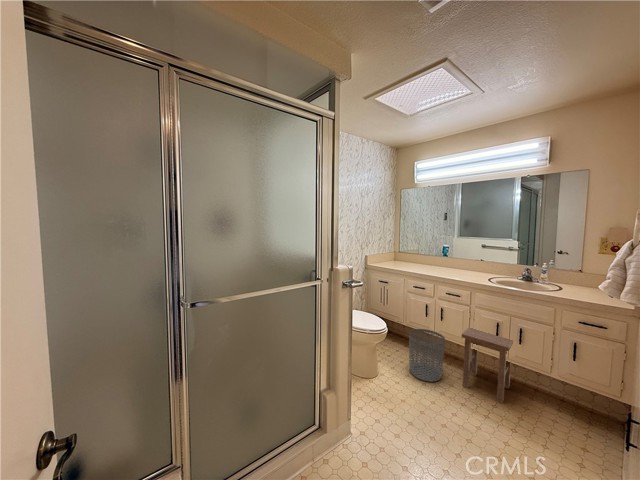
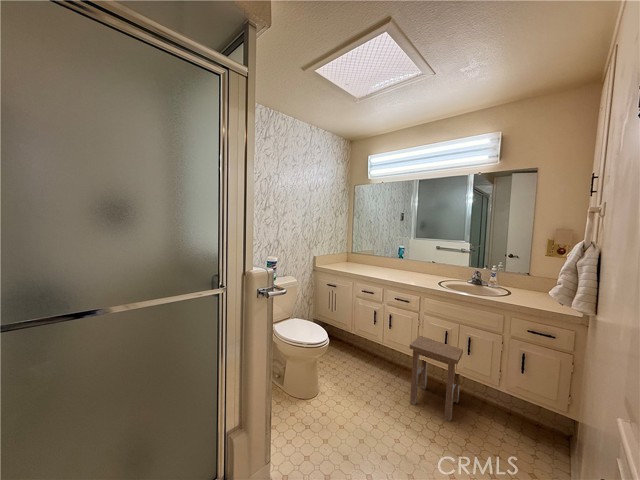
waste bin: present [409,329,445,382] -> none [355,339,393,400]

